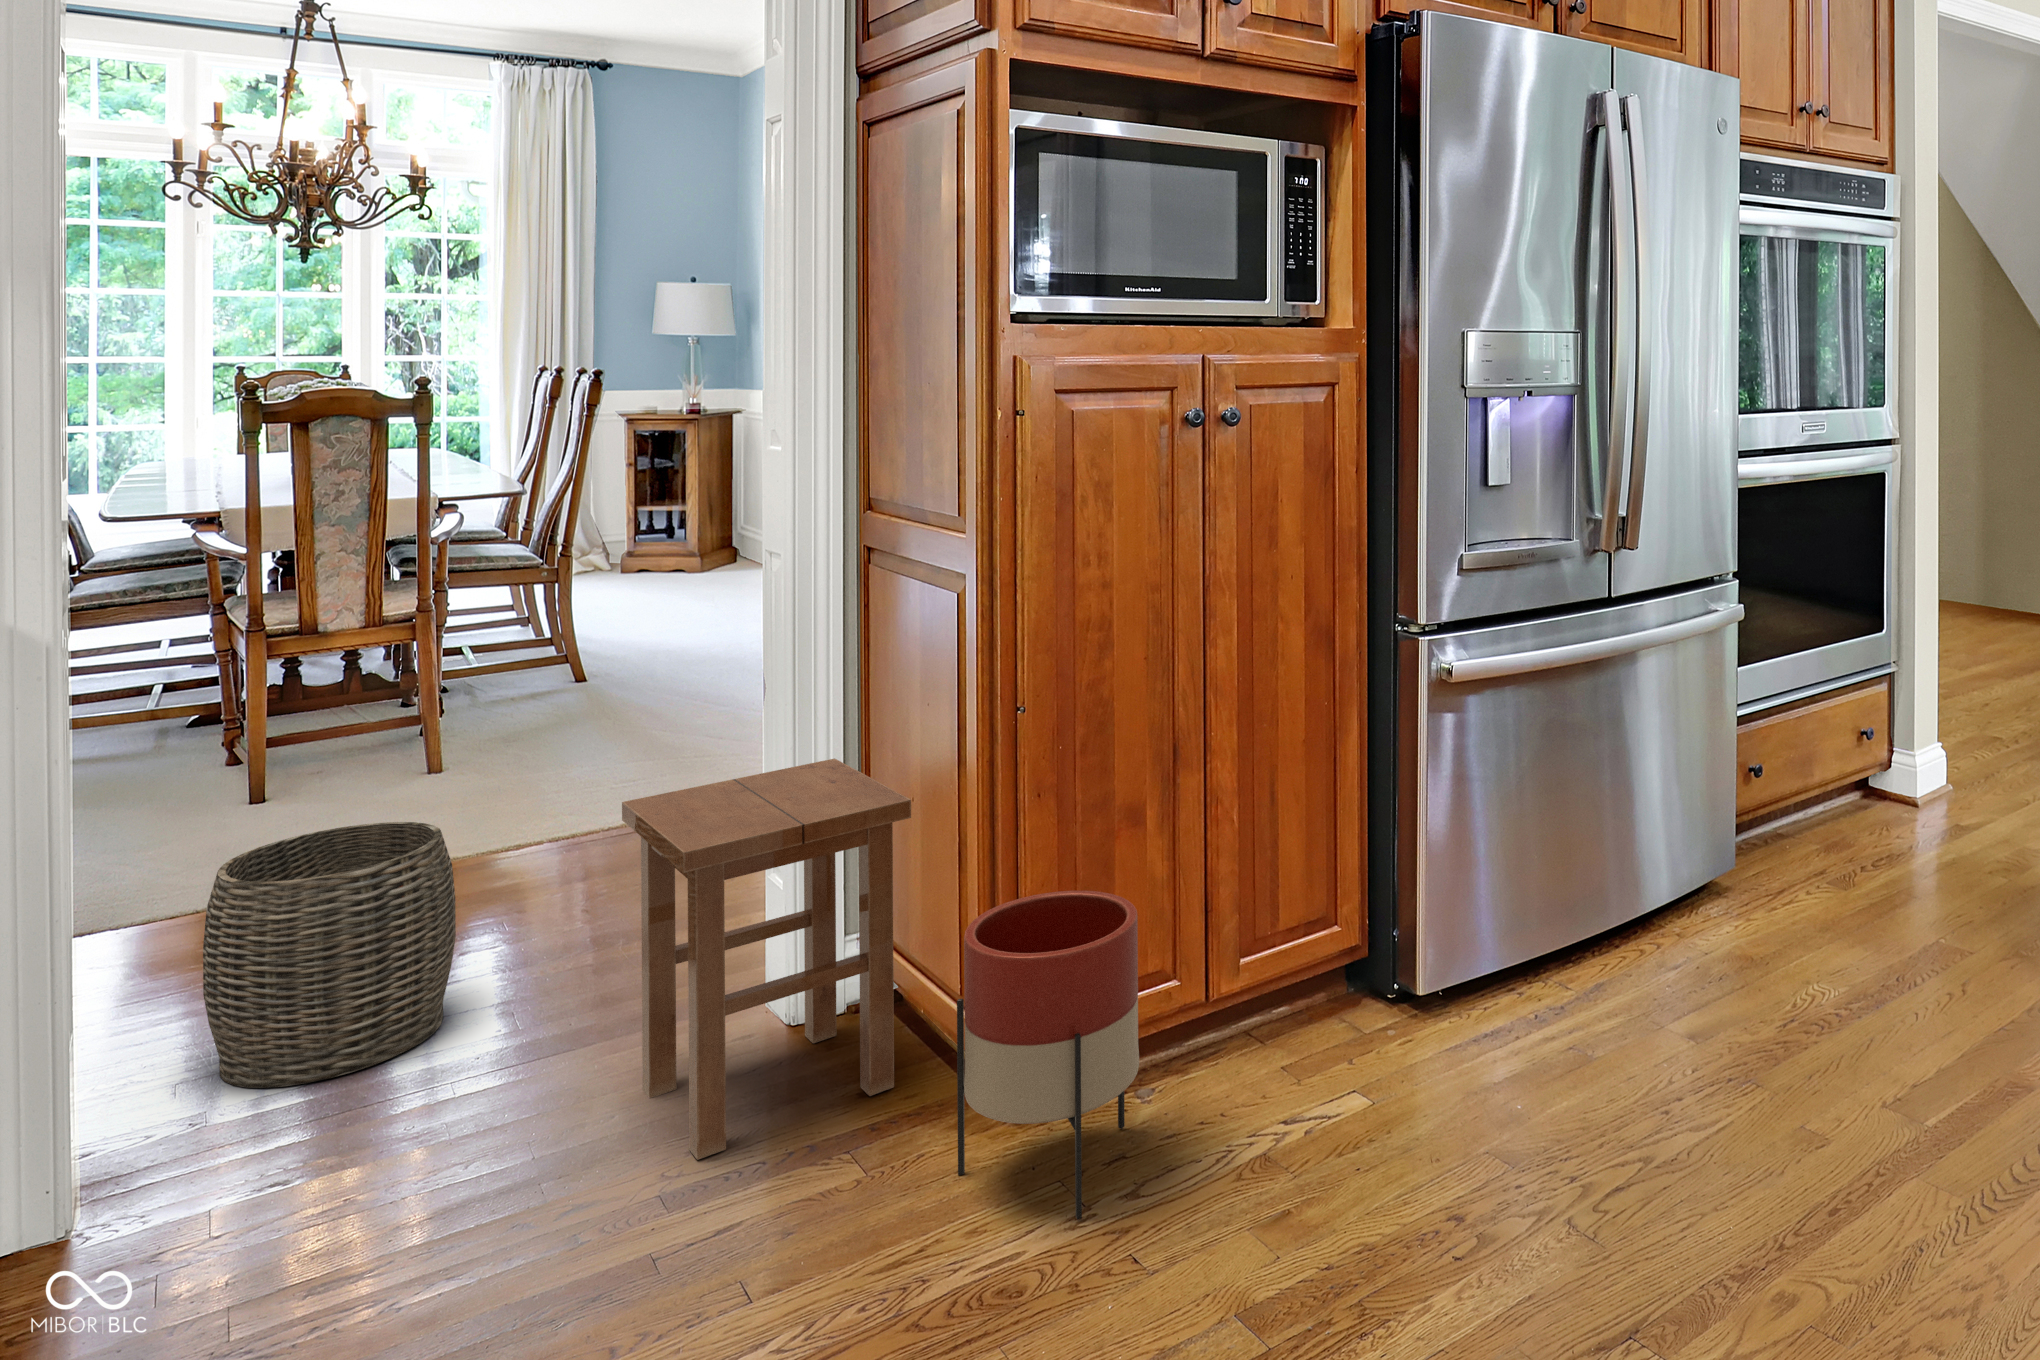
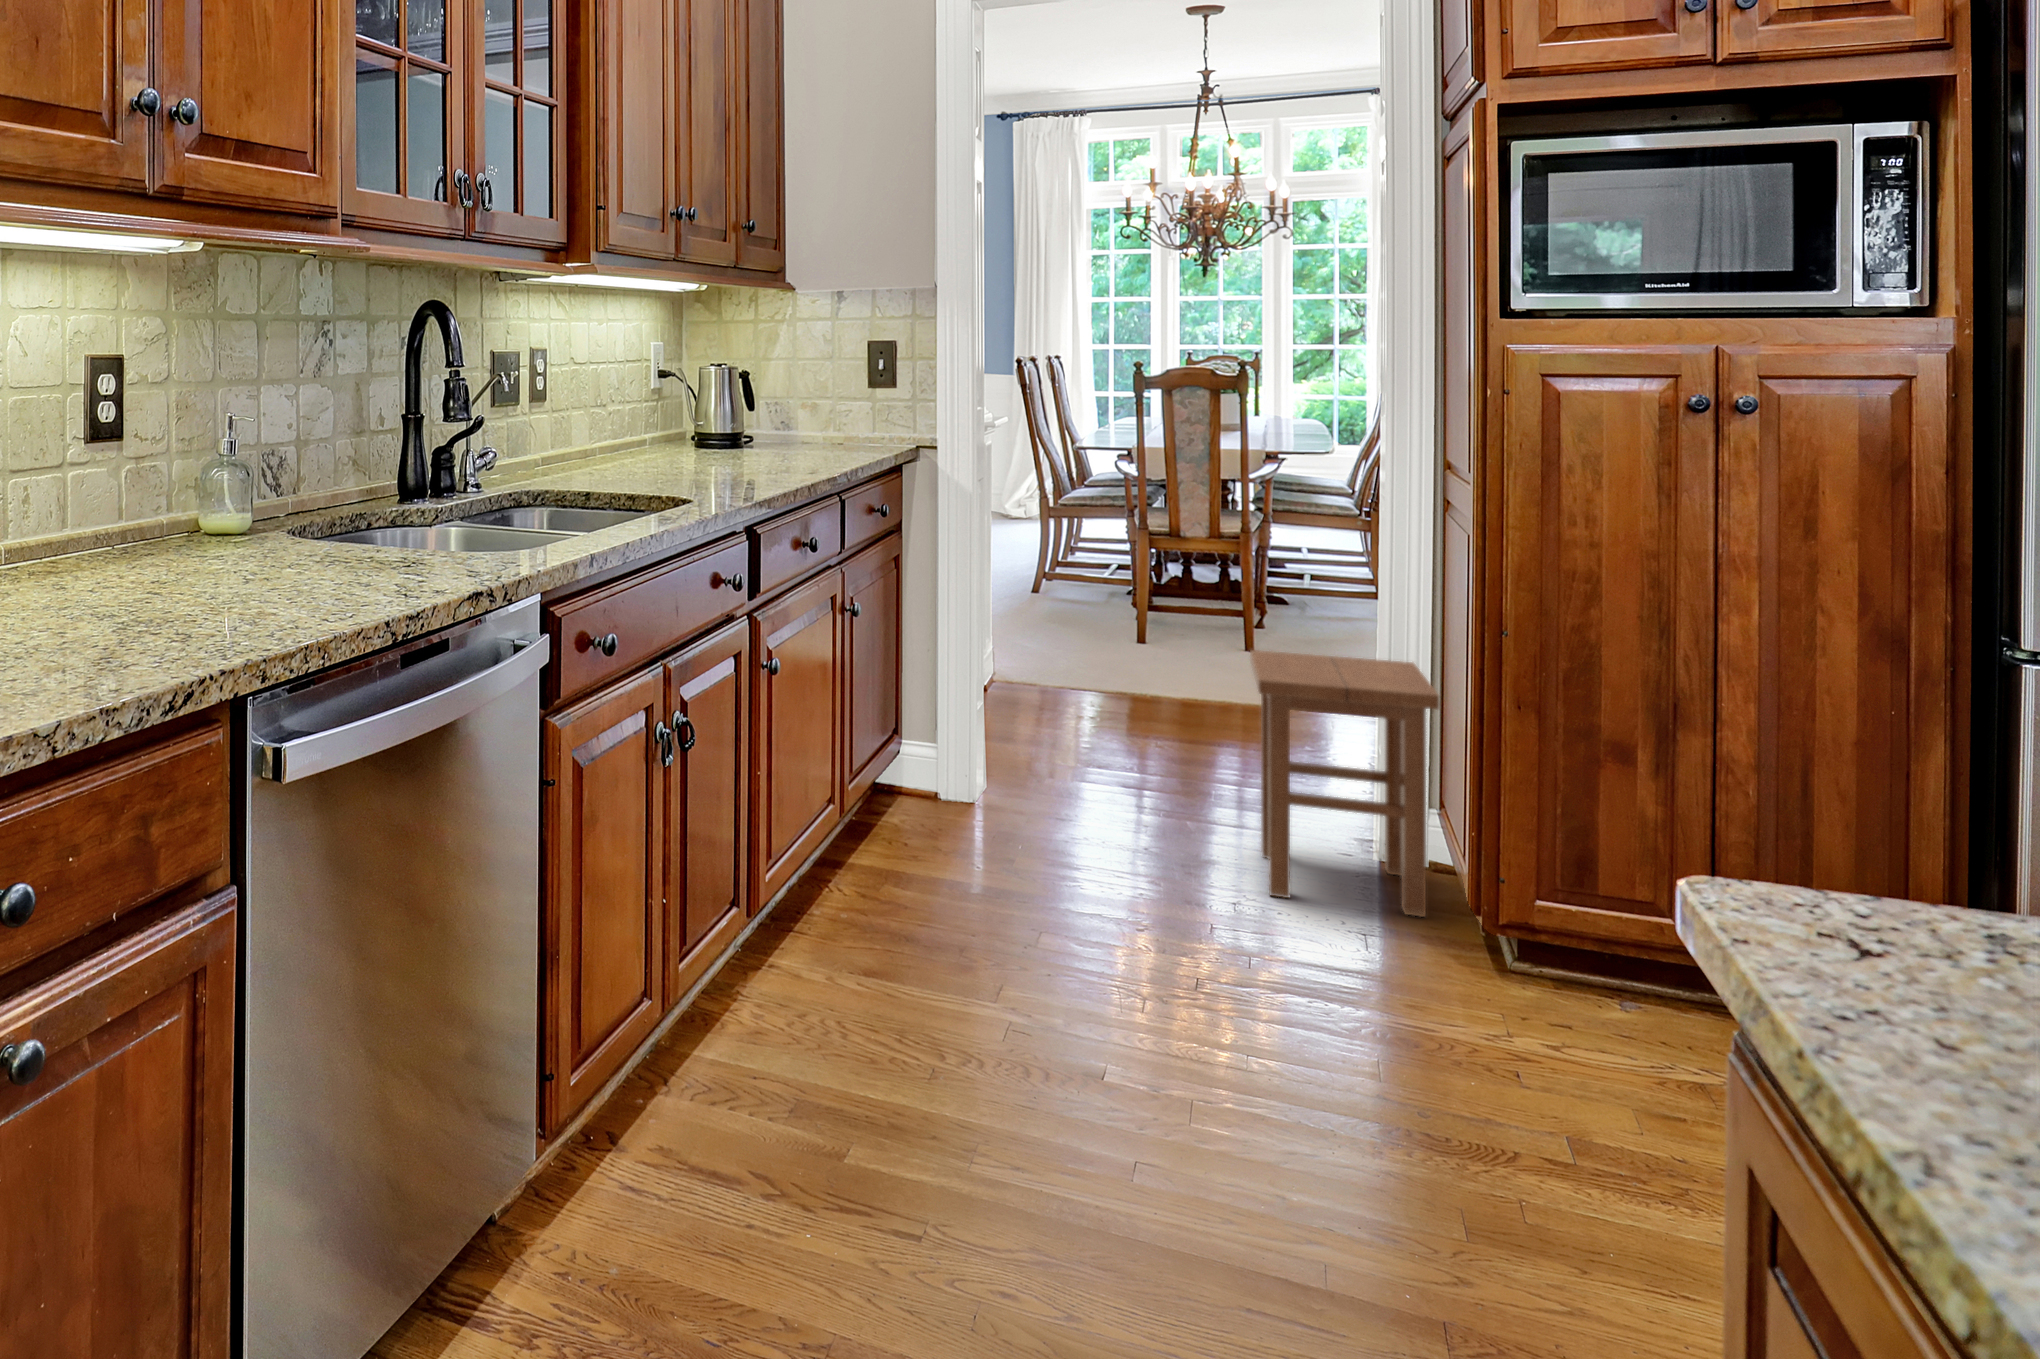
woven basket: present [203,822,456,1088] -> none [1050,638,1181,785]
planter: present [957,891,1139,1220] -> none [1431,785,1596,1038]

